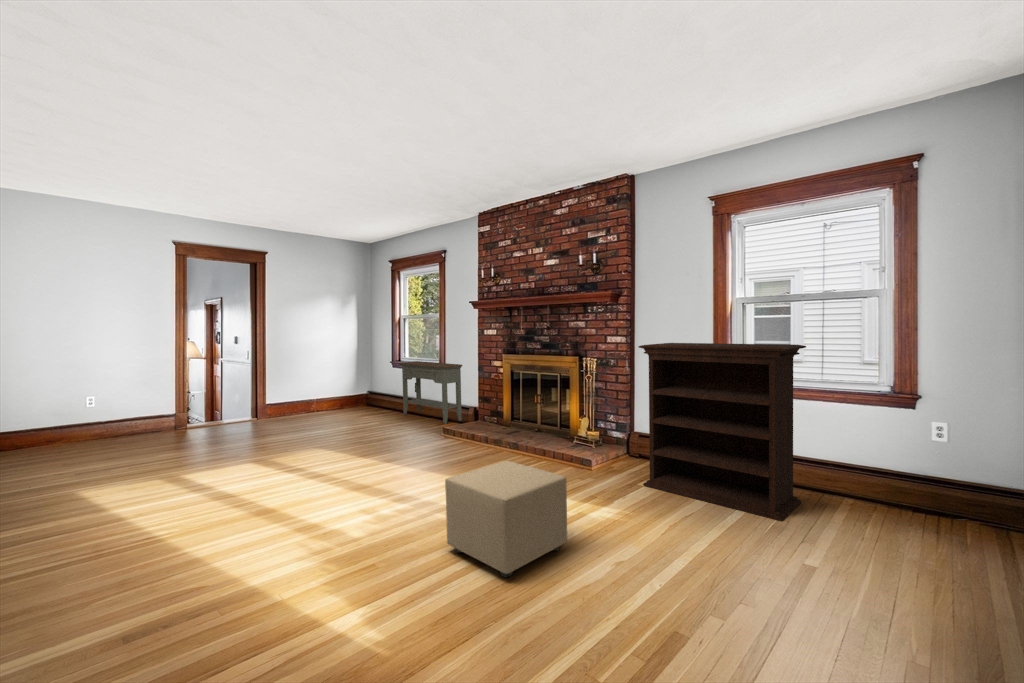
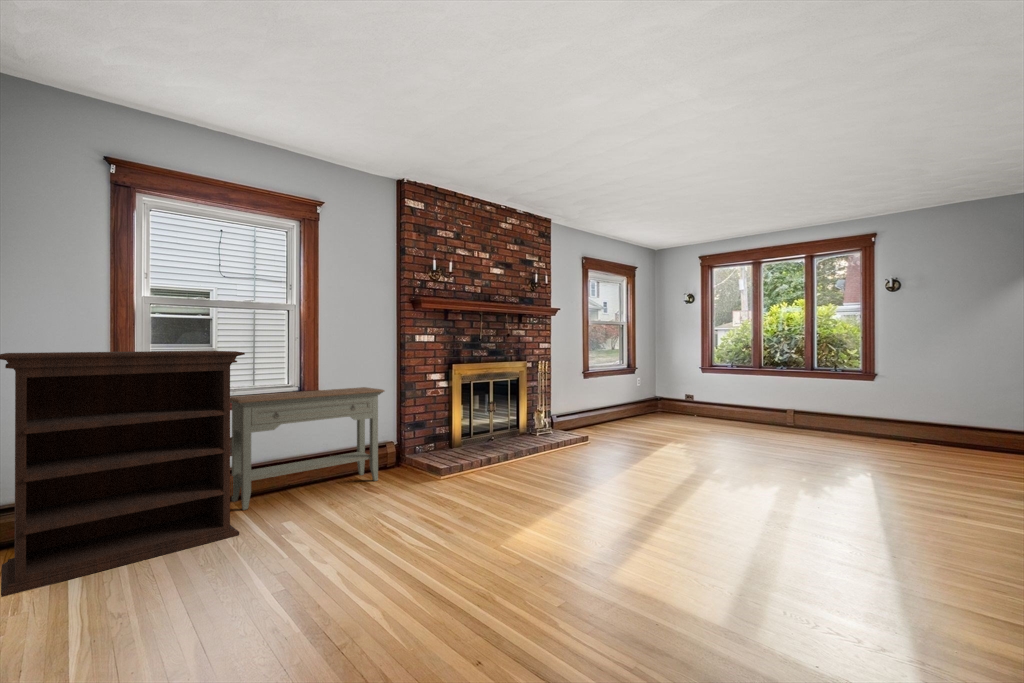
bookshelf: present [639,343,806,521] -> present [0,351,245,597]
ottoman: present [445,460,567,578] -> none [715,410,782,463]

